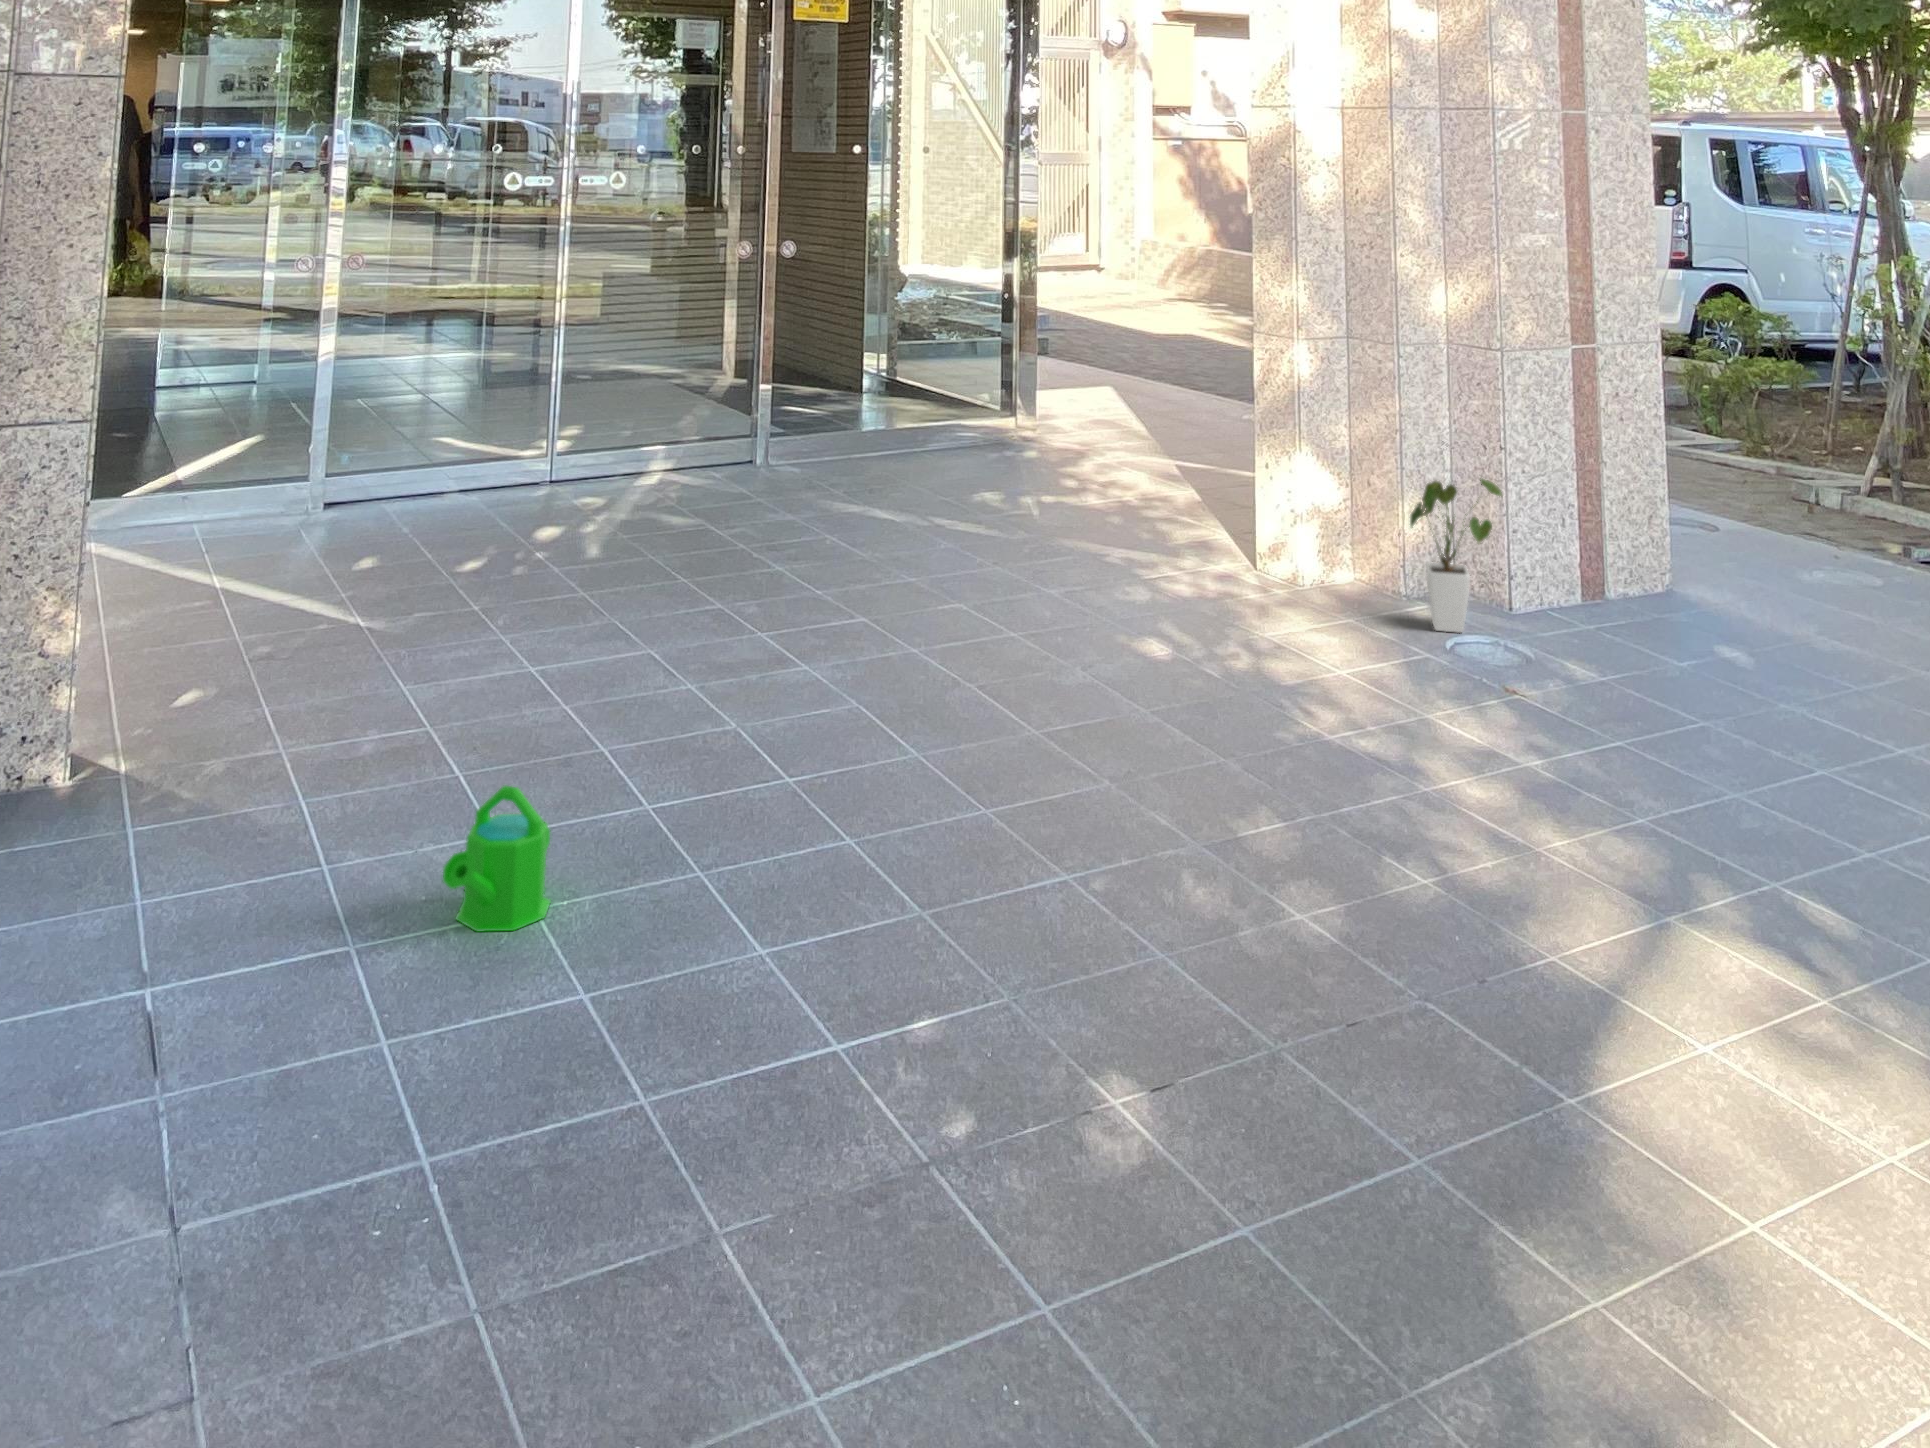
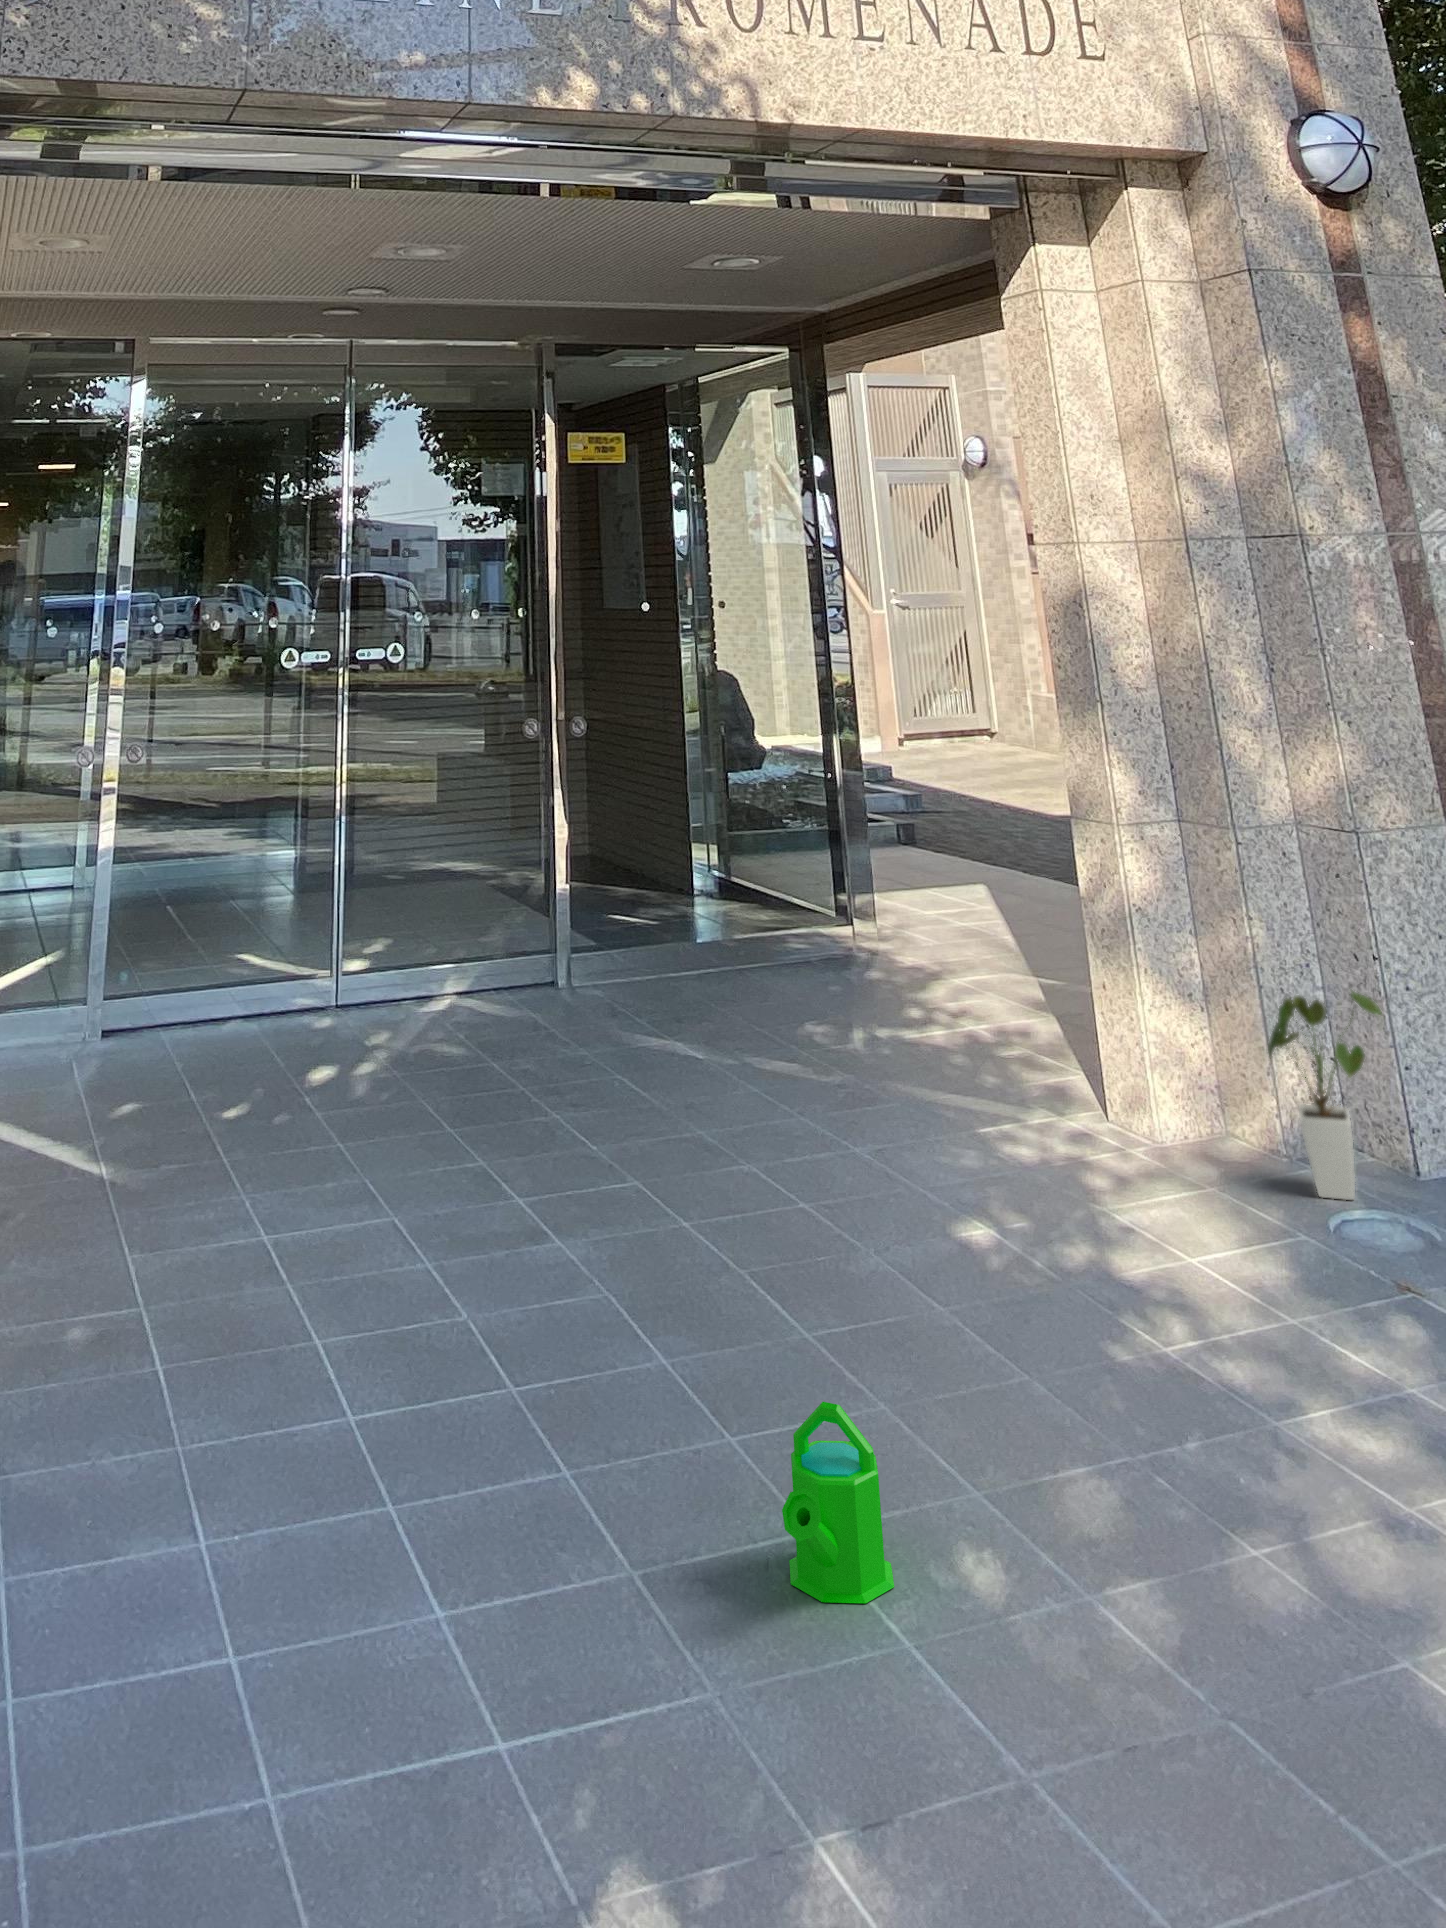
watering can: present [443,786,550,931] -> present [782,1402,894,1604]

